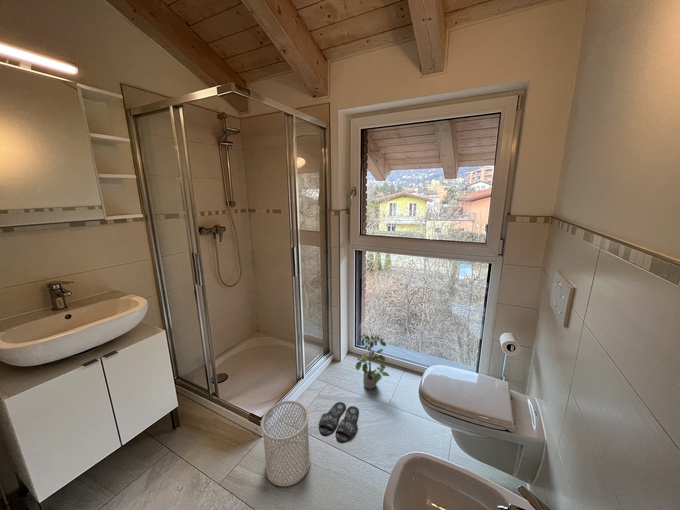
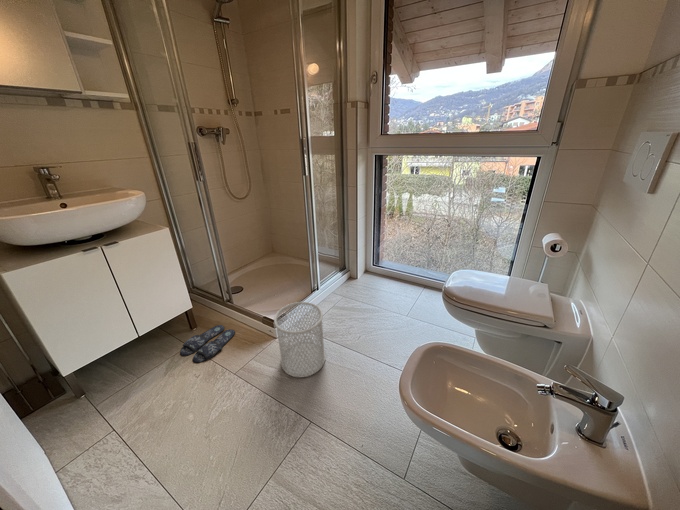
potted plant: present [355,335,389,389] -> none [372,245,409,302]
slippers: present [319,402,359,442] -> present [180,325,235,363]

